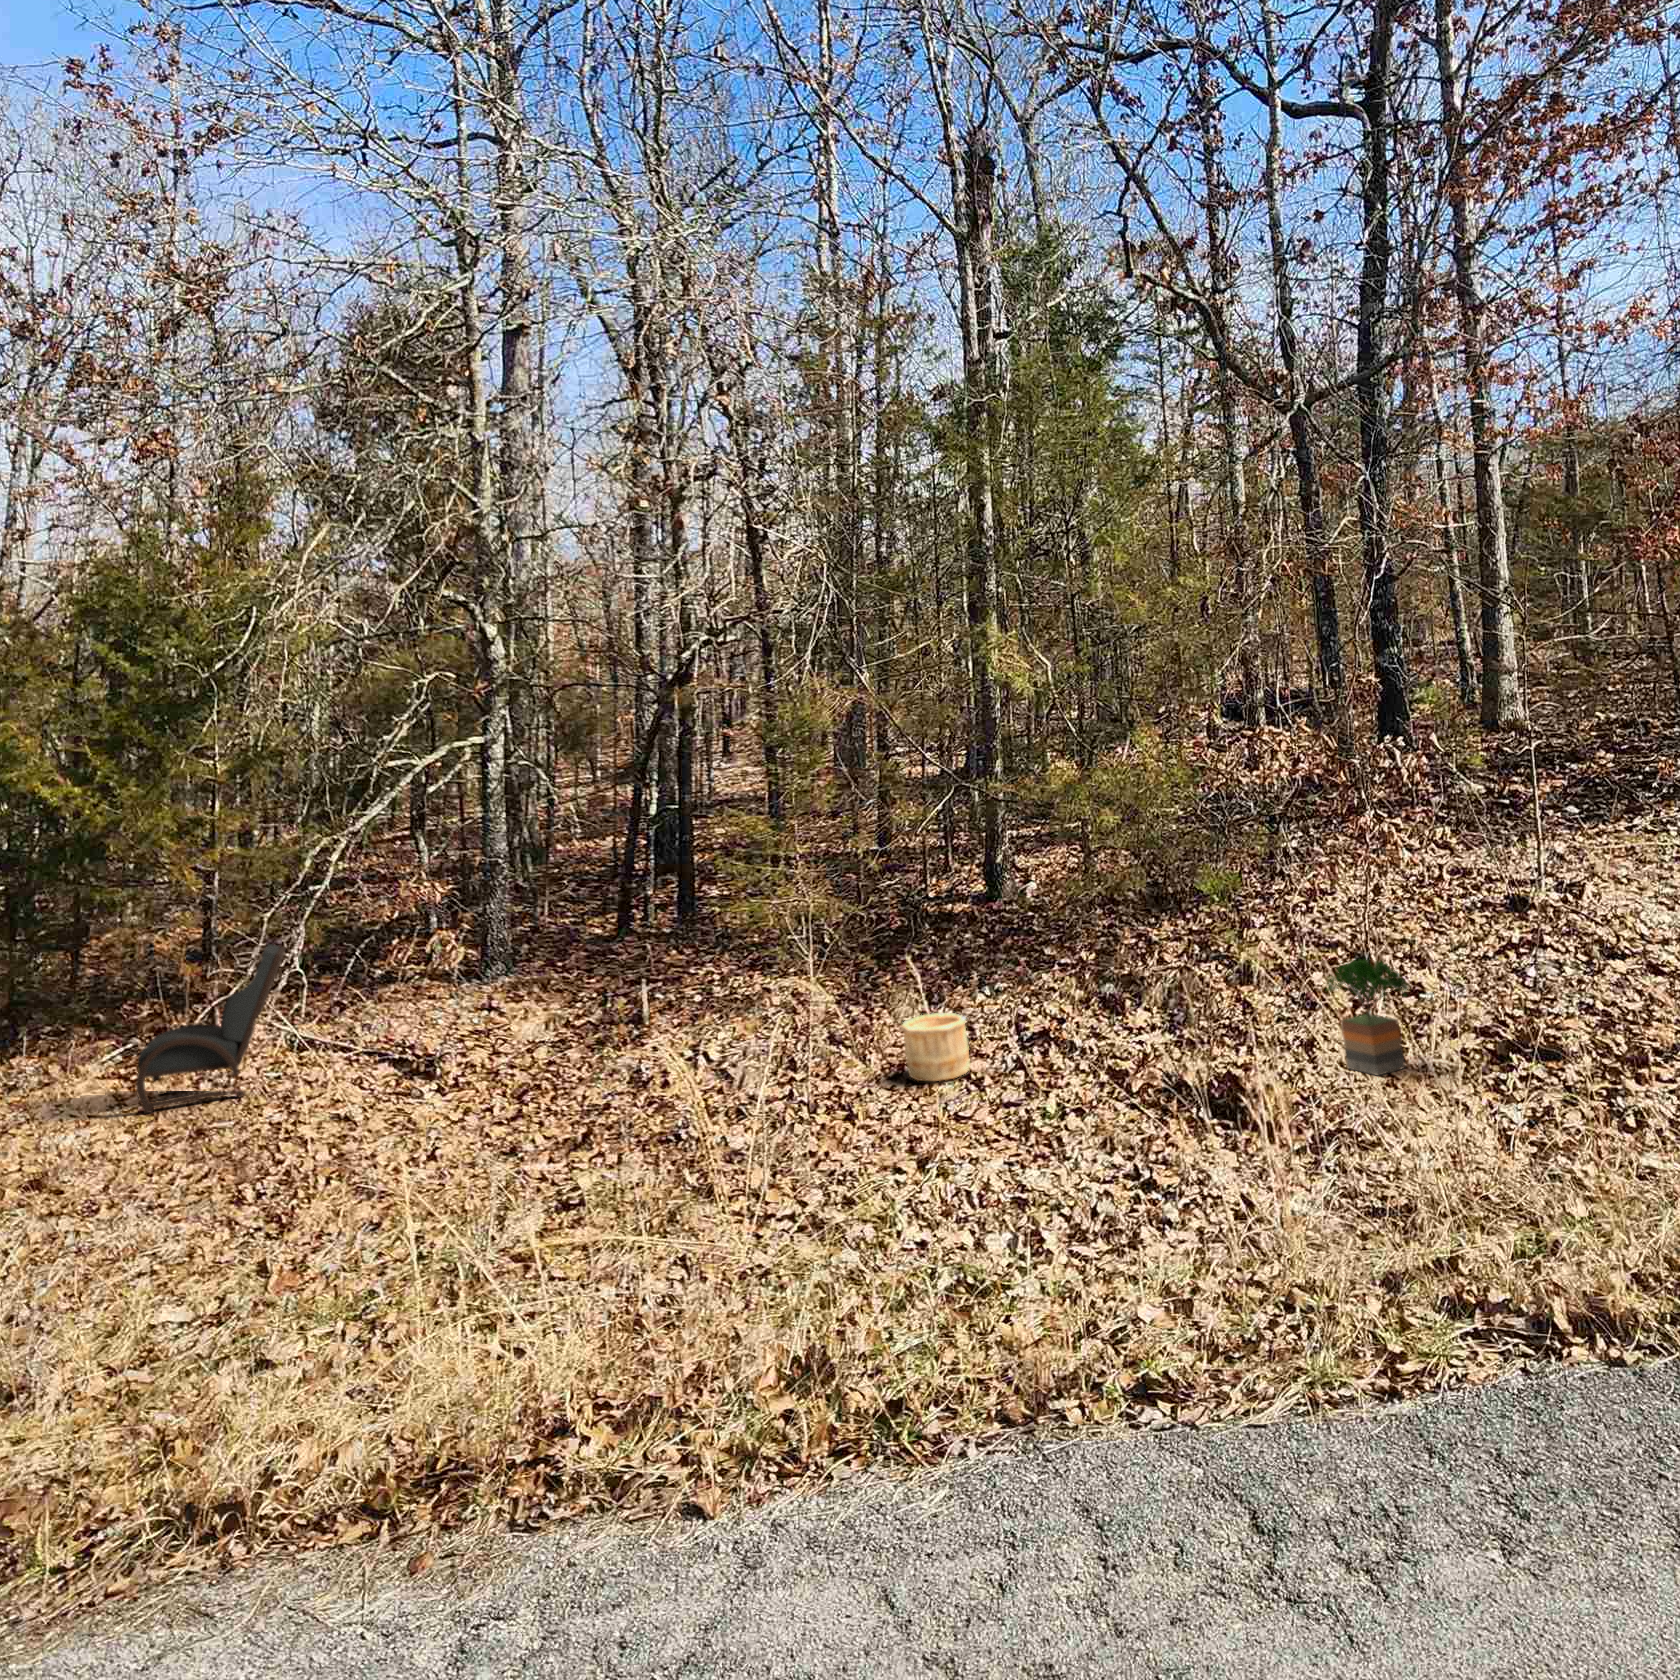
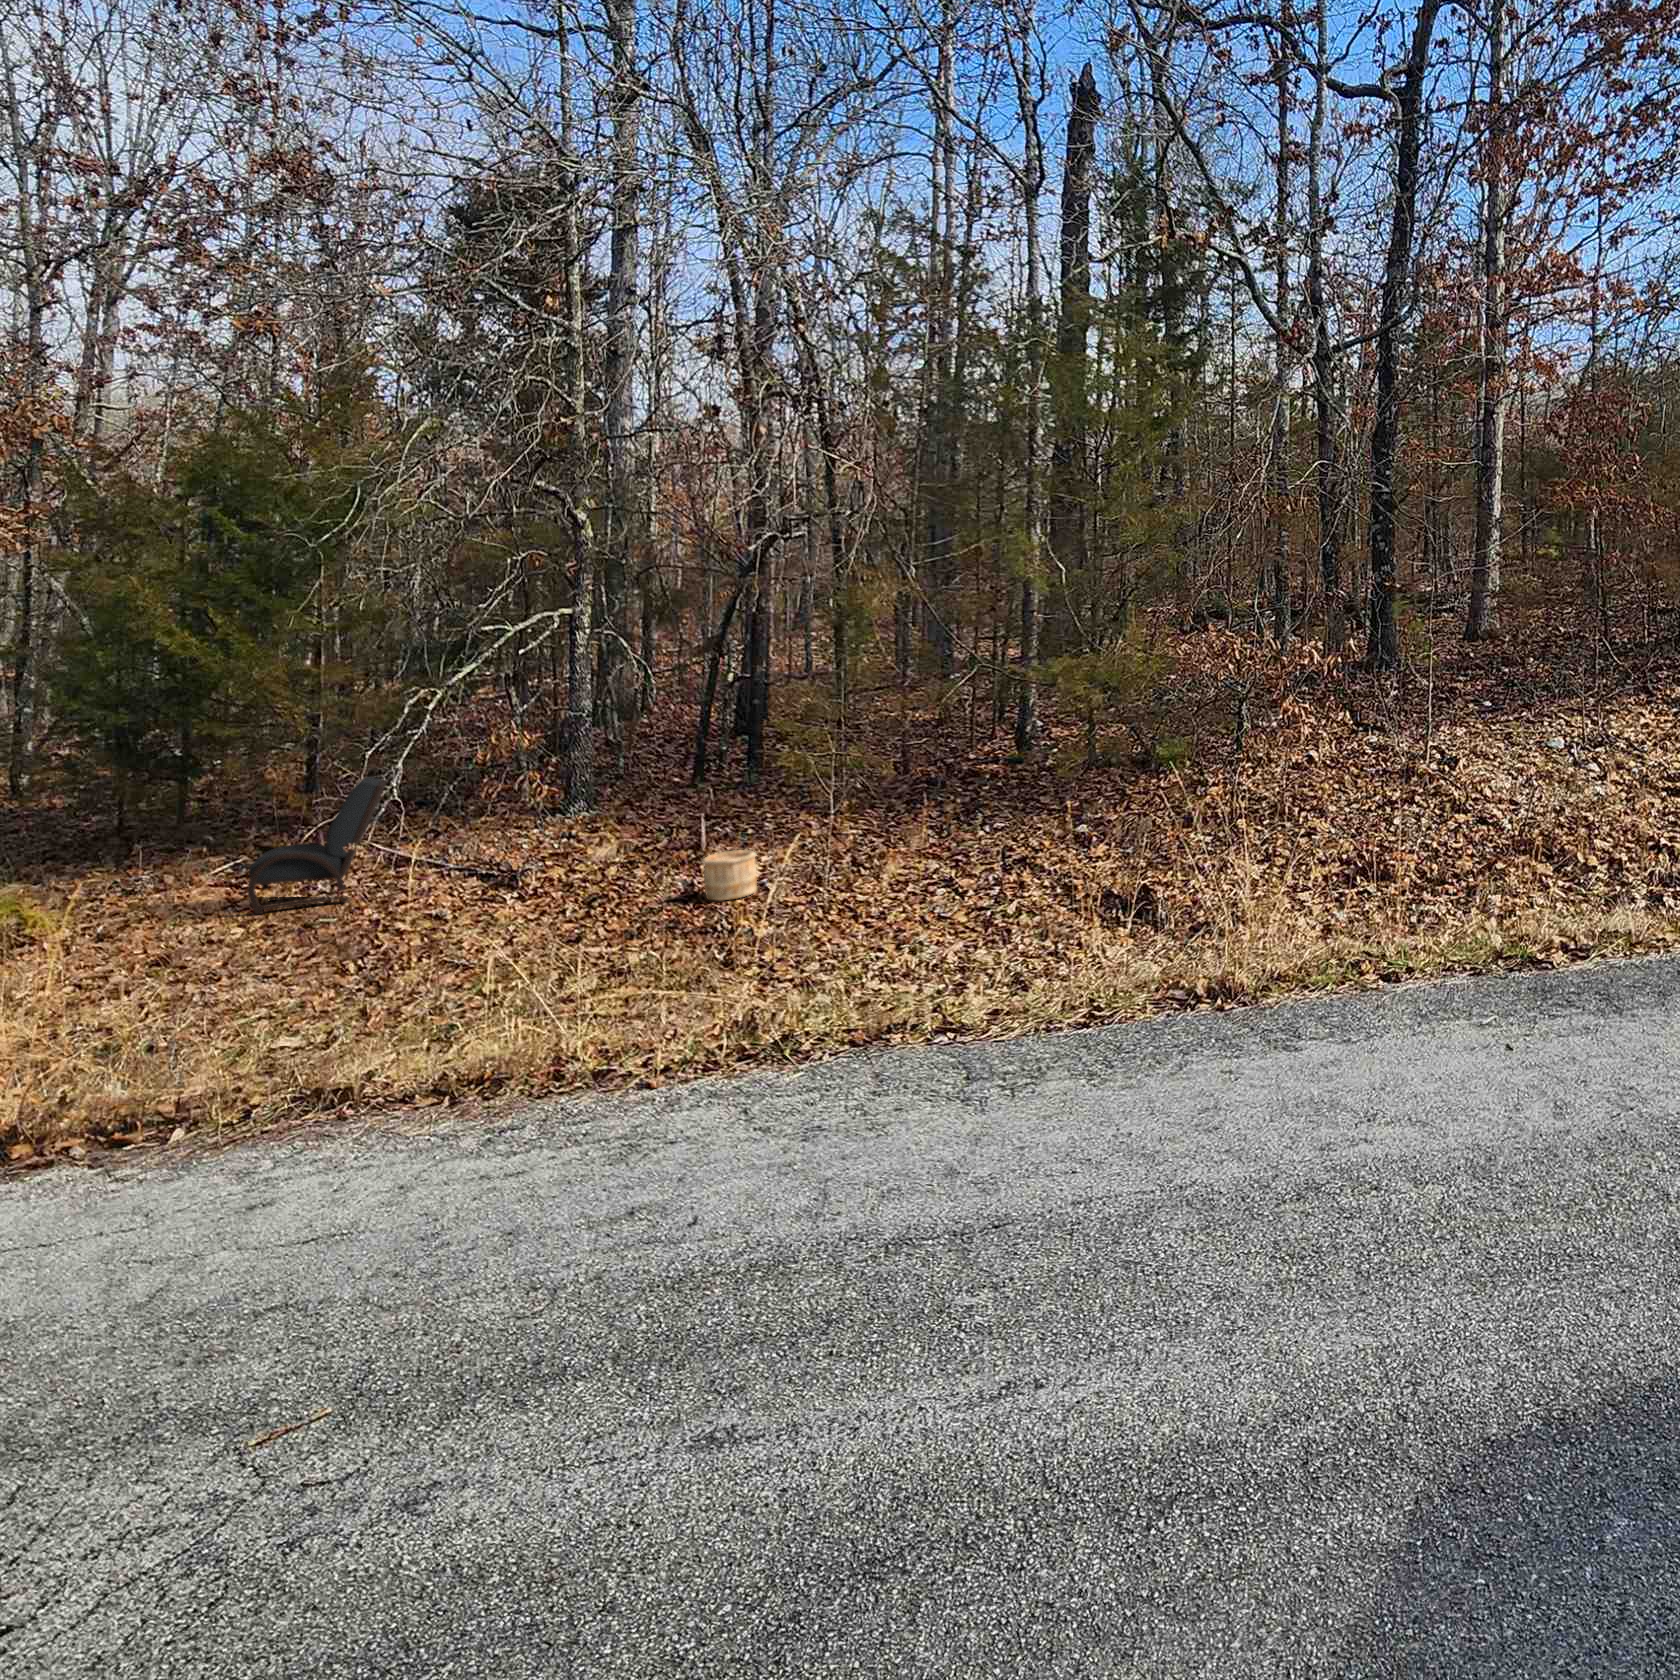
potted tree: present [1327,960,1410,1075] -> none [1226,805,1287,890]
wooden bucket: present [901,1013,970,1081] -> present [702,850,757,900]

